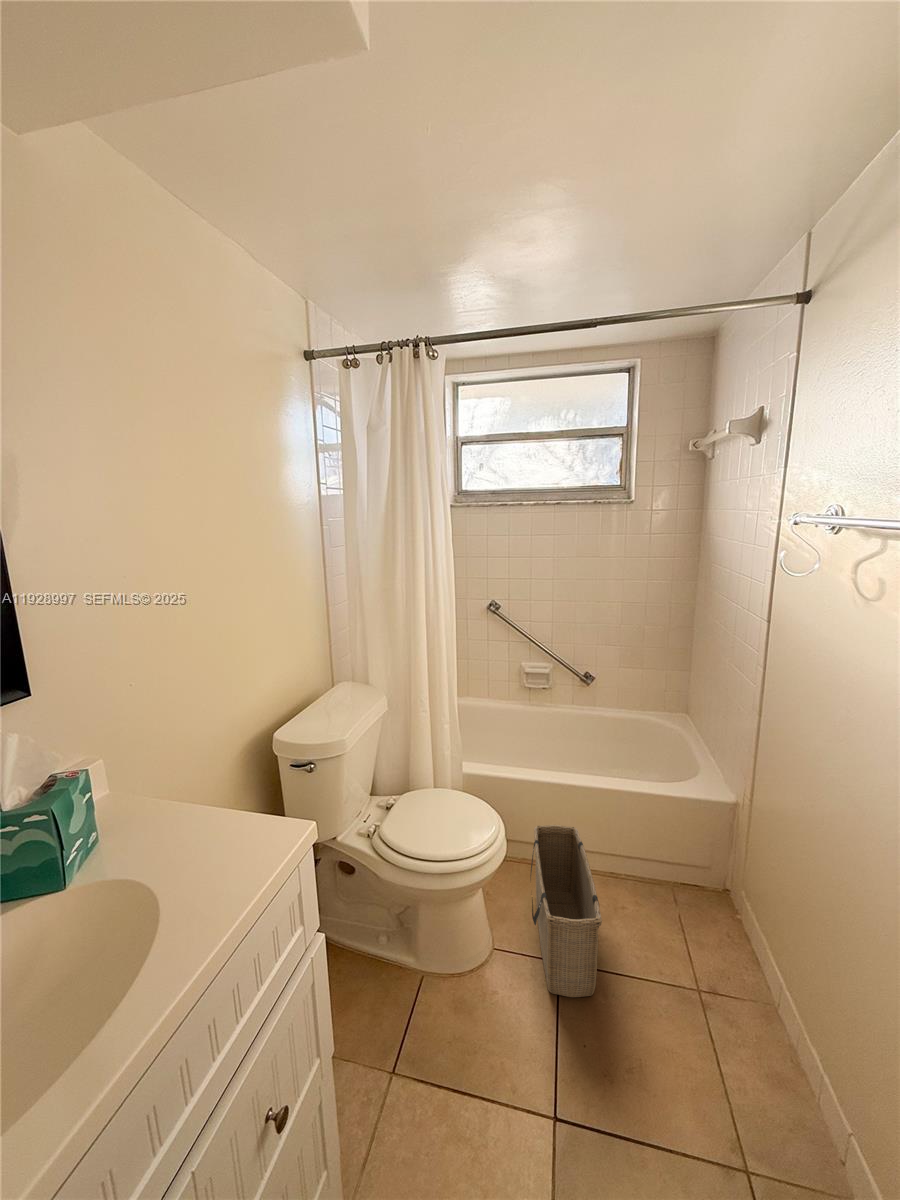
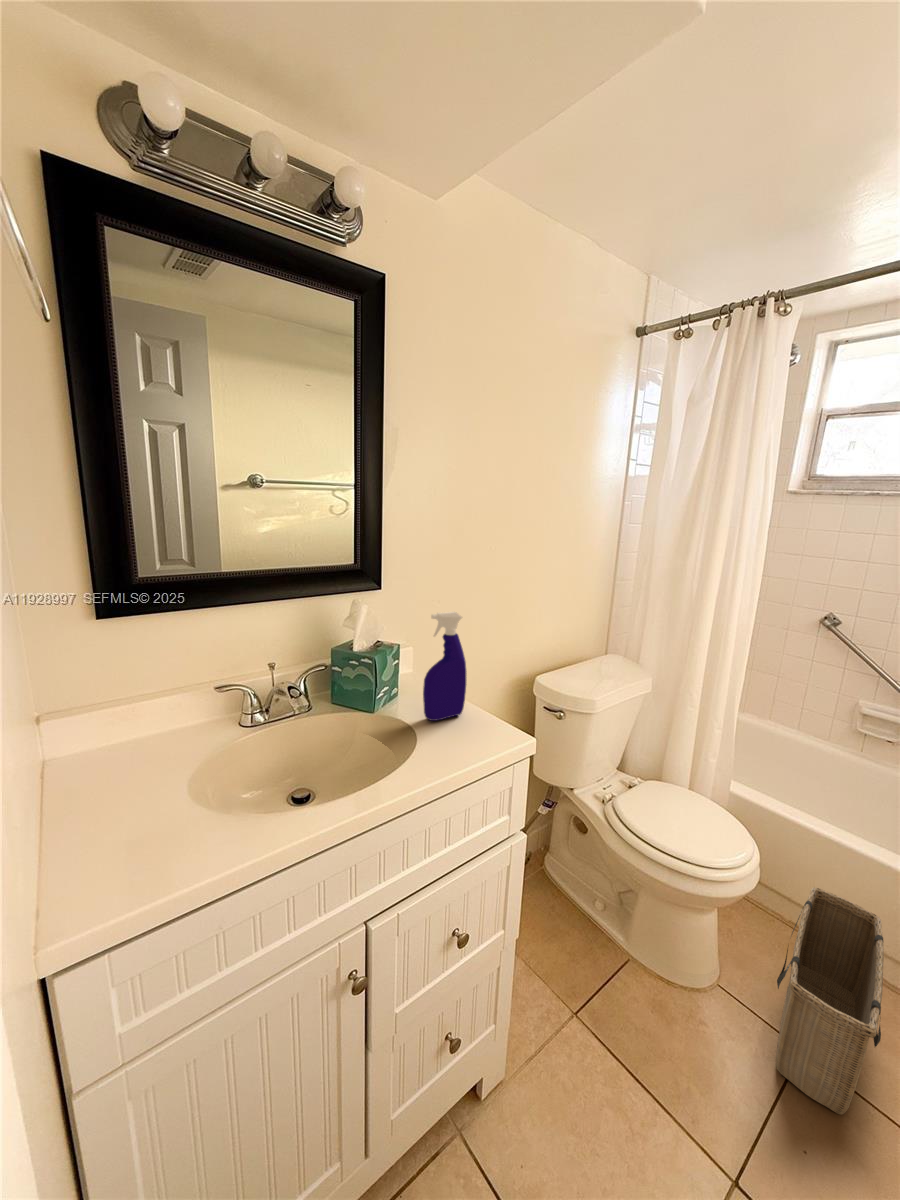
spray bottle: none [143,704,211,858] -> present [423,612,467,721]

